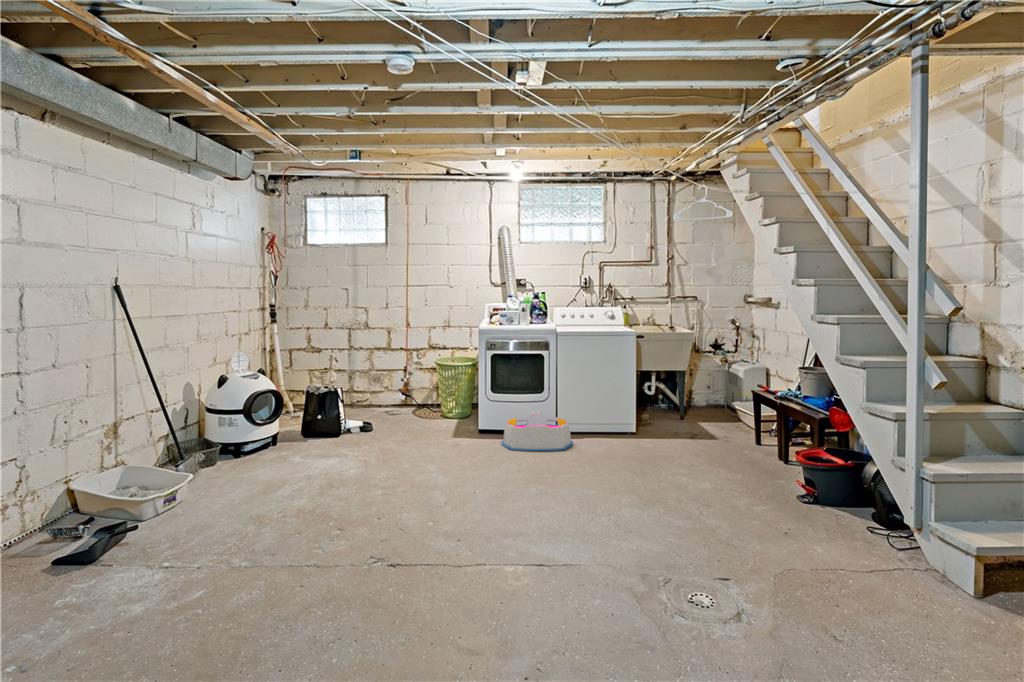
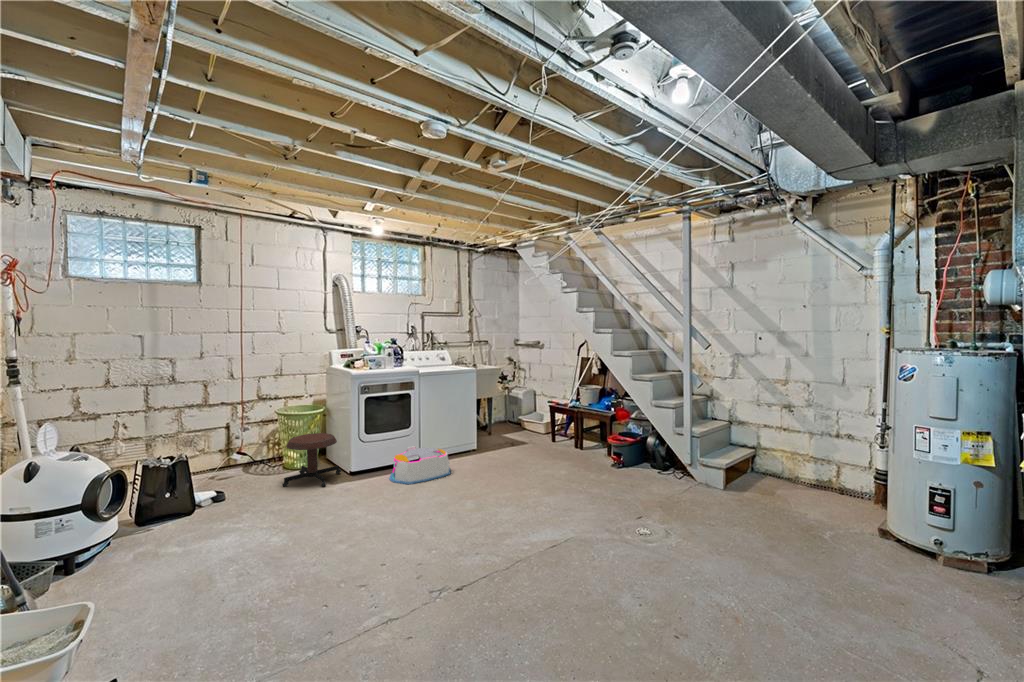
stool: none [418,384,475,435] -> present [283,433,341,487]

